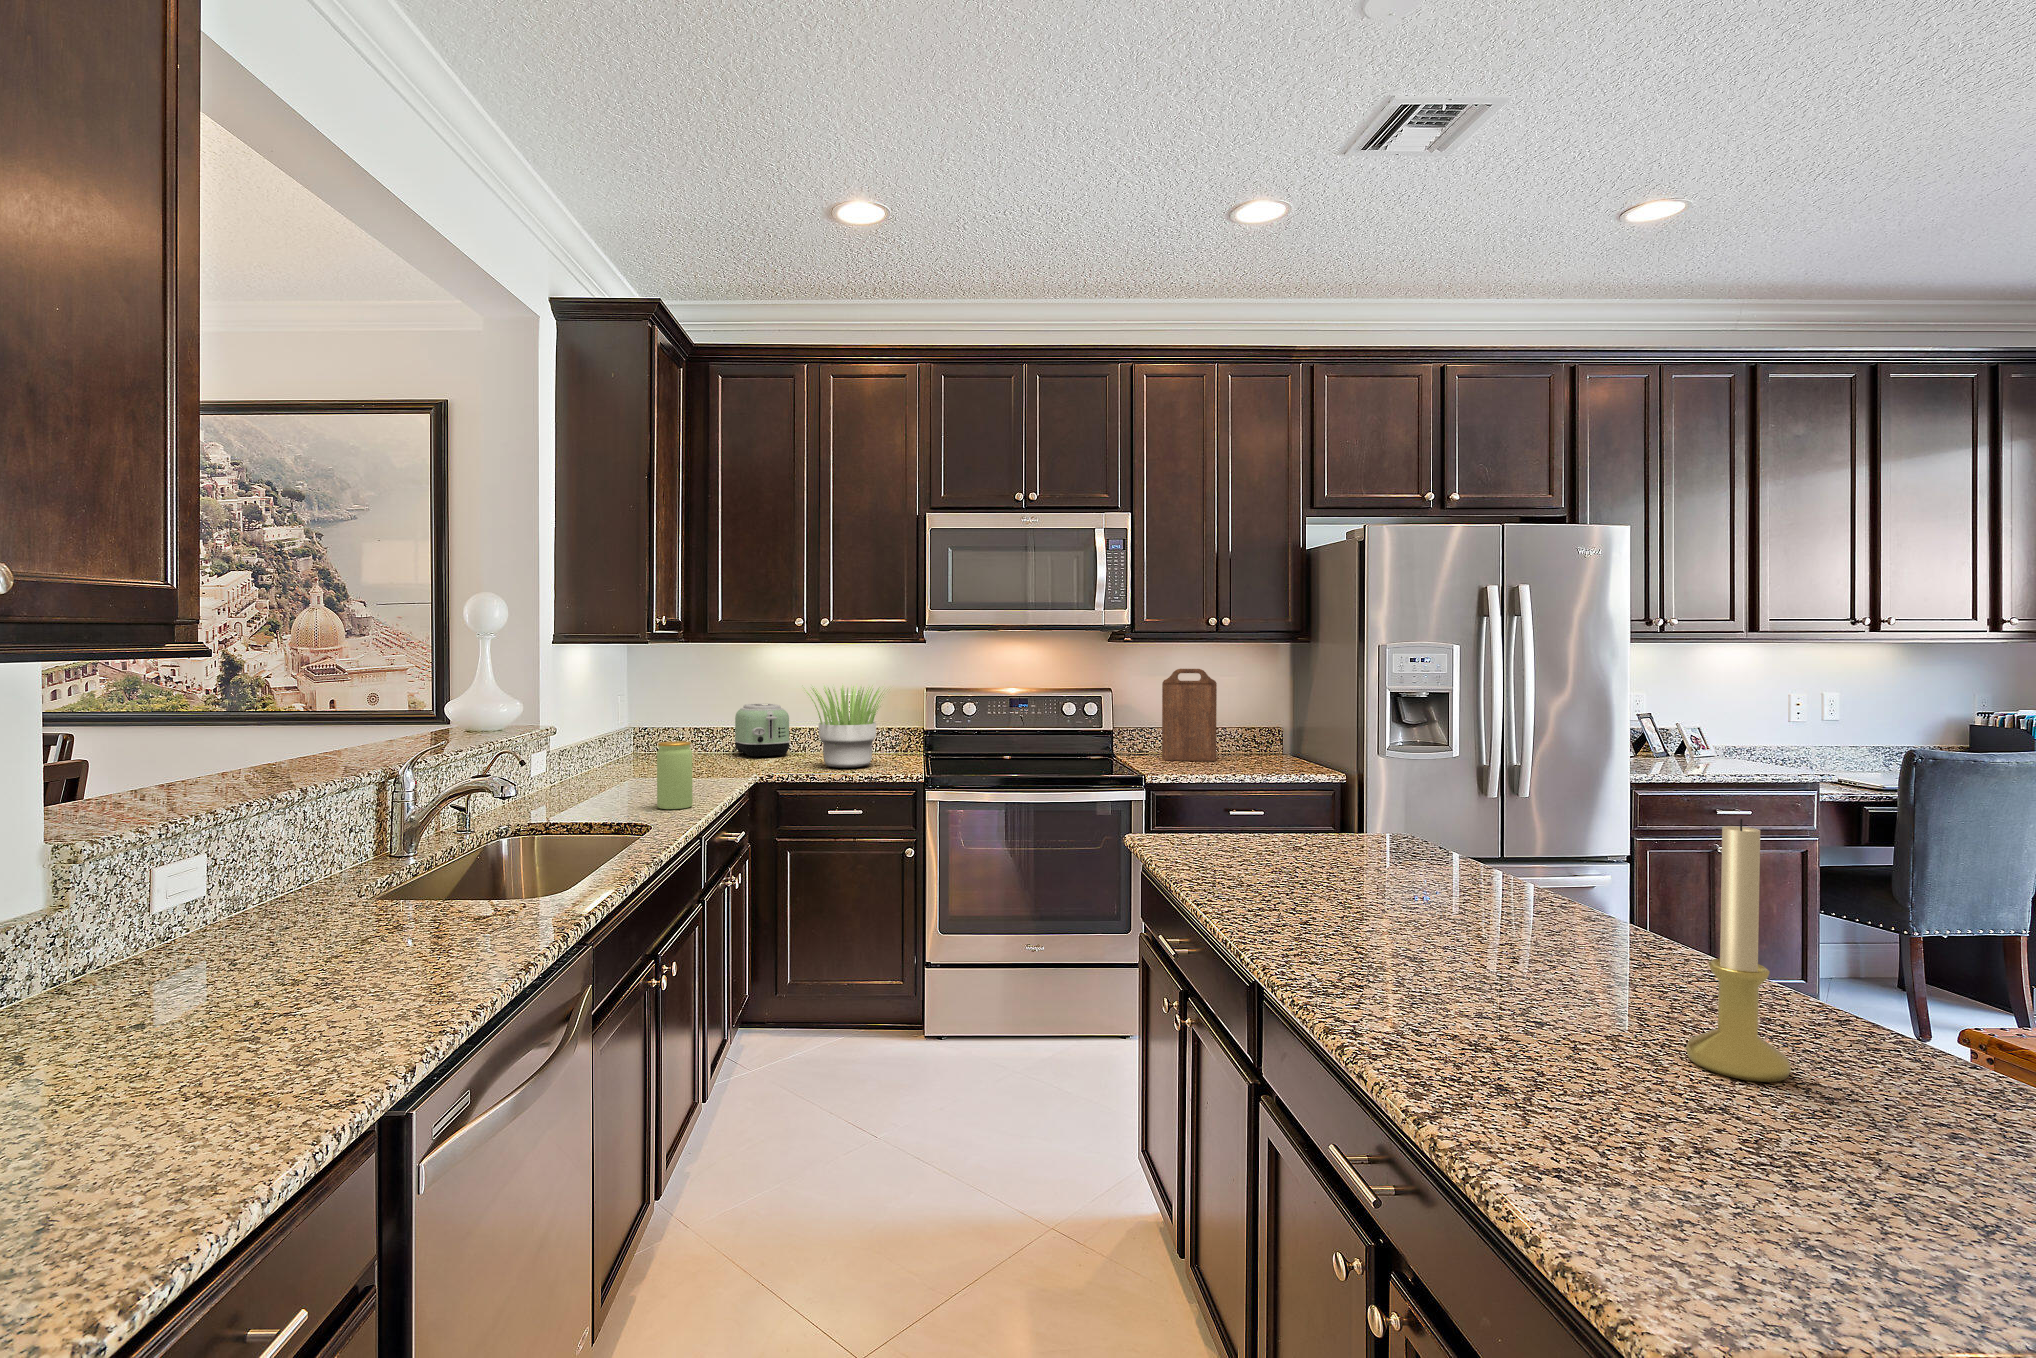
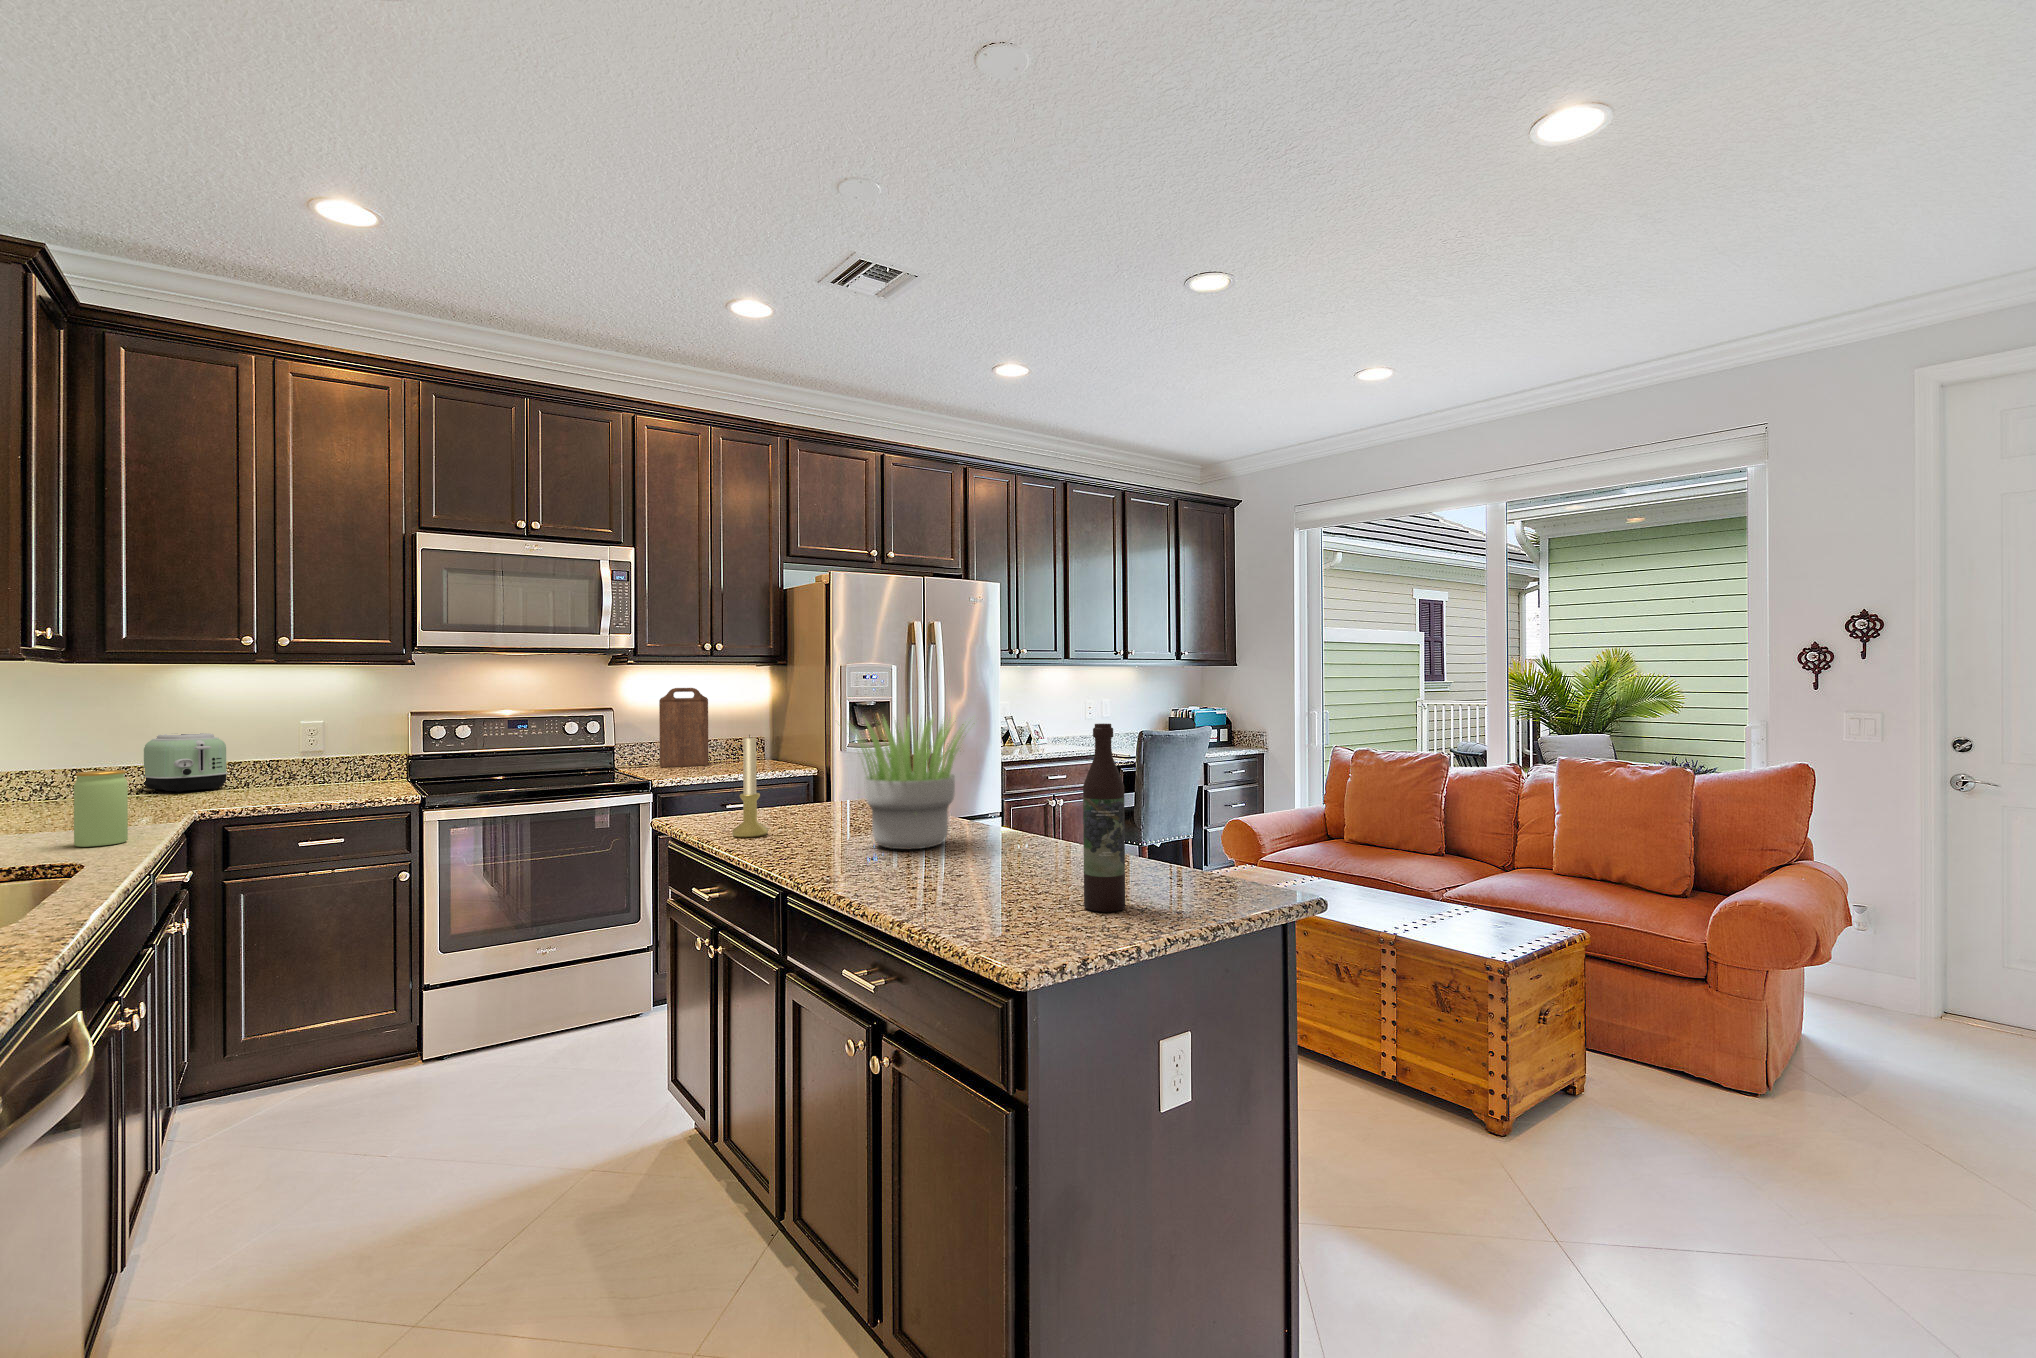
potted plant: present [804,685,884,768] -> present [850,717,975,849]
wine bottle: none [1820,800,1939,1209] -> present [1083,723,1125,912]
candle holder: present [1686,819,1791,1082] -> present [732,735,768,837]

